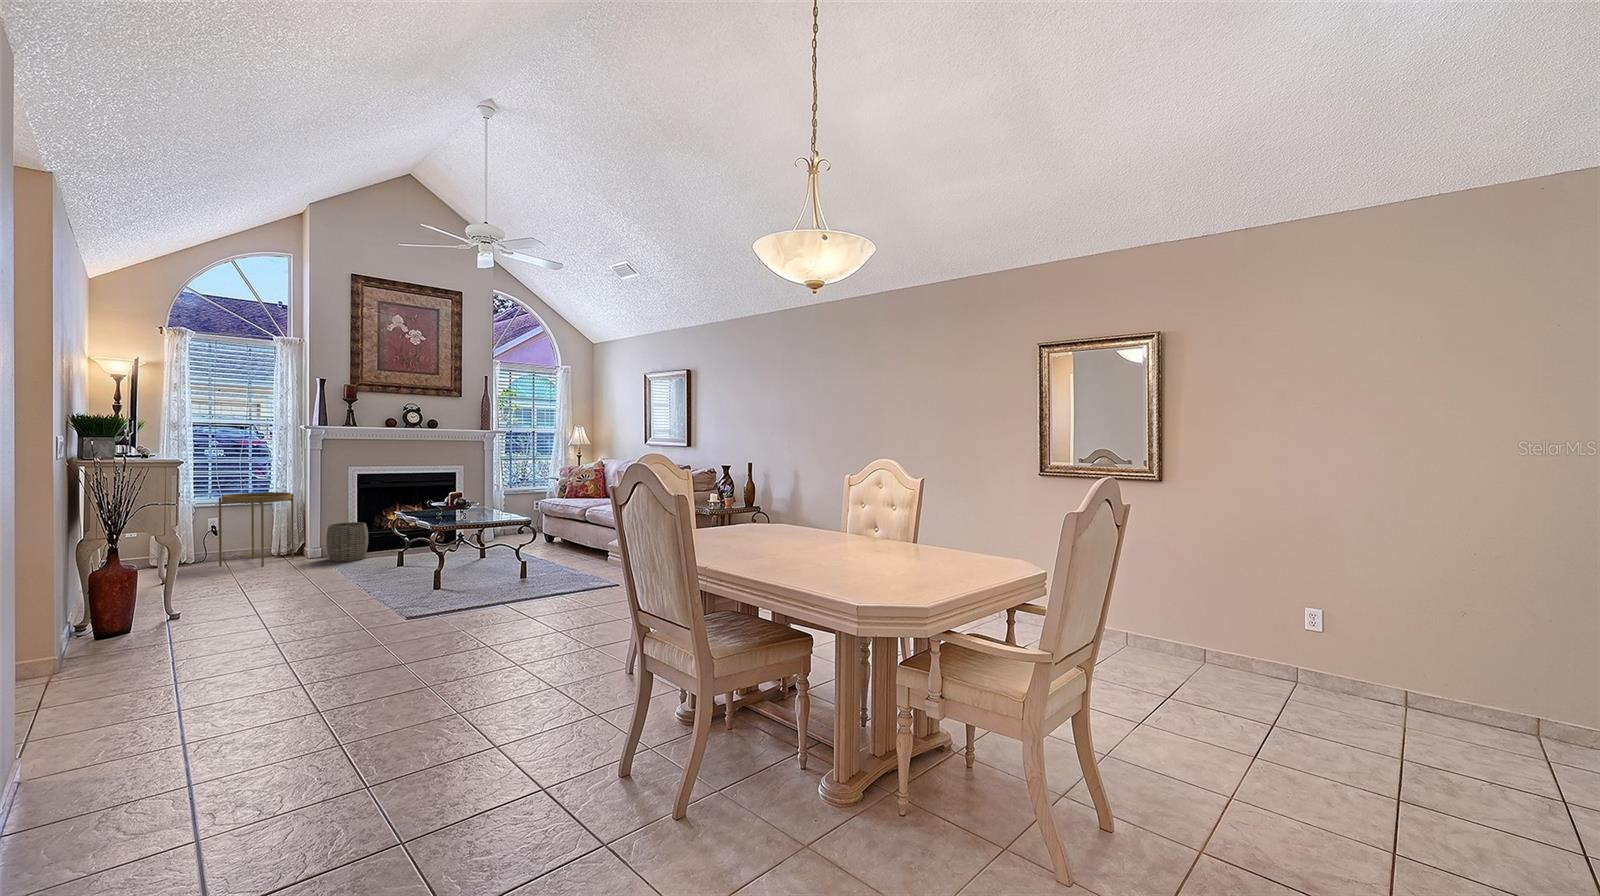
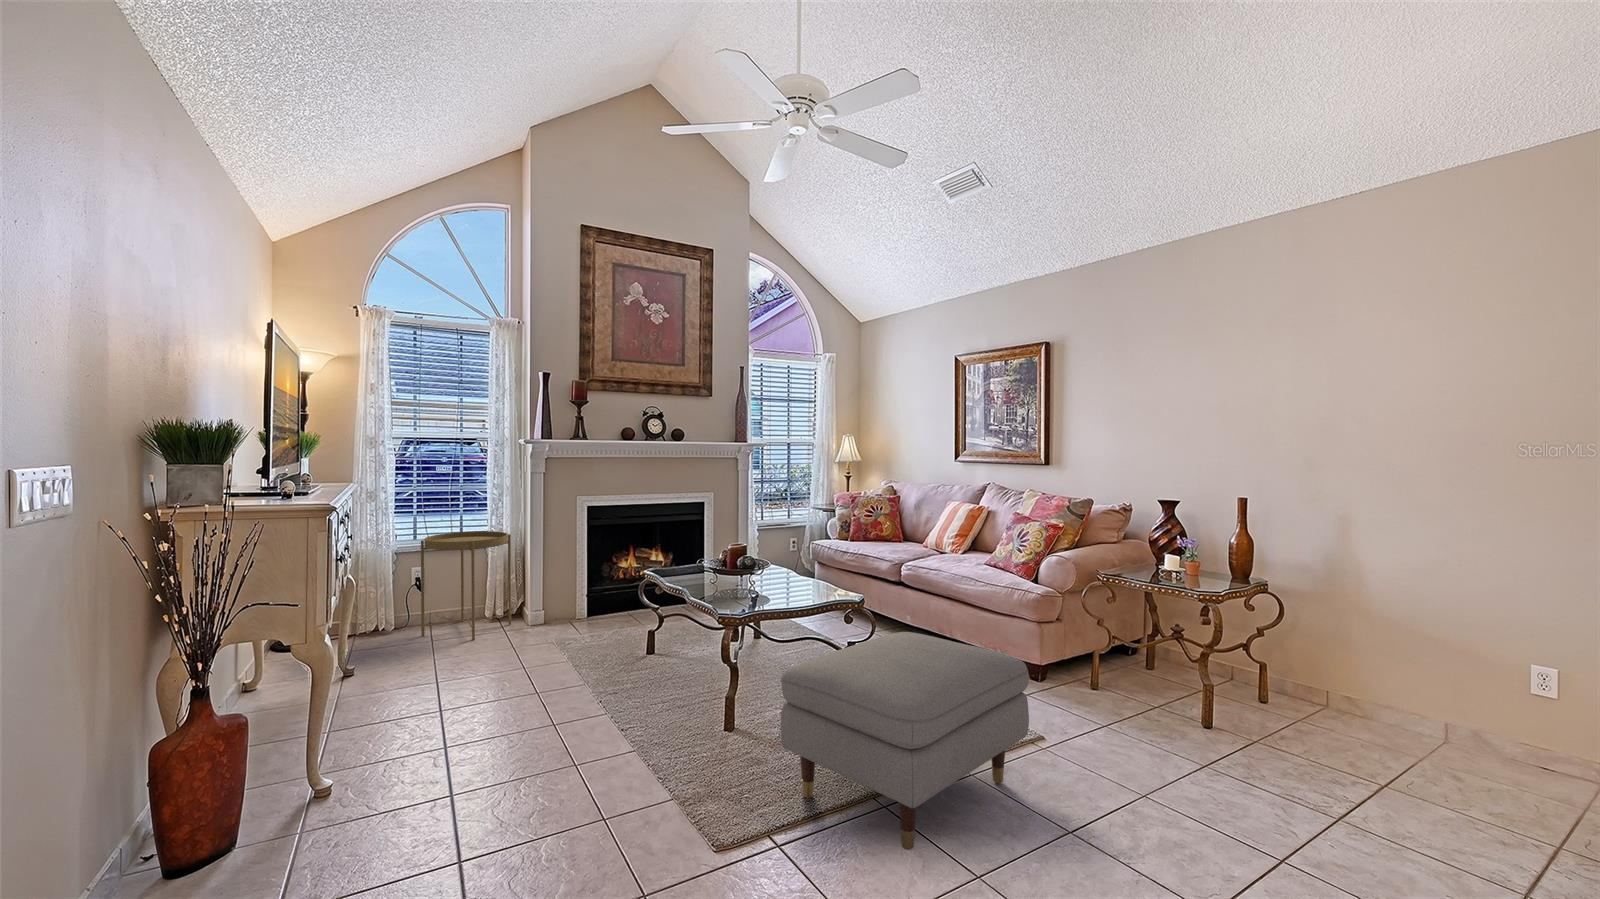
woven basket: present [326,522,368,562] -> none [552,575,603,634]
ottoman: none [449,533,588,619] -> present [781,632,1029,850]

